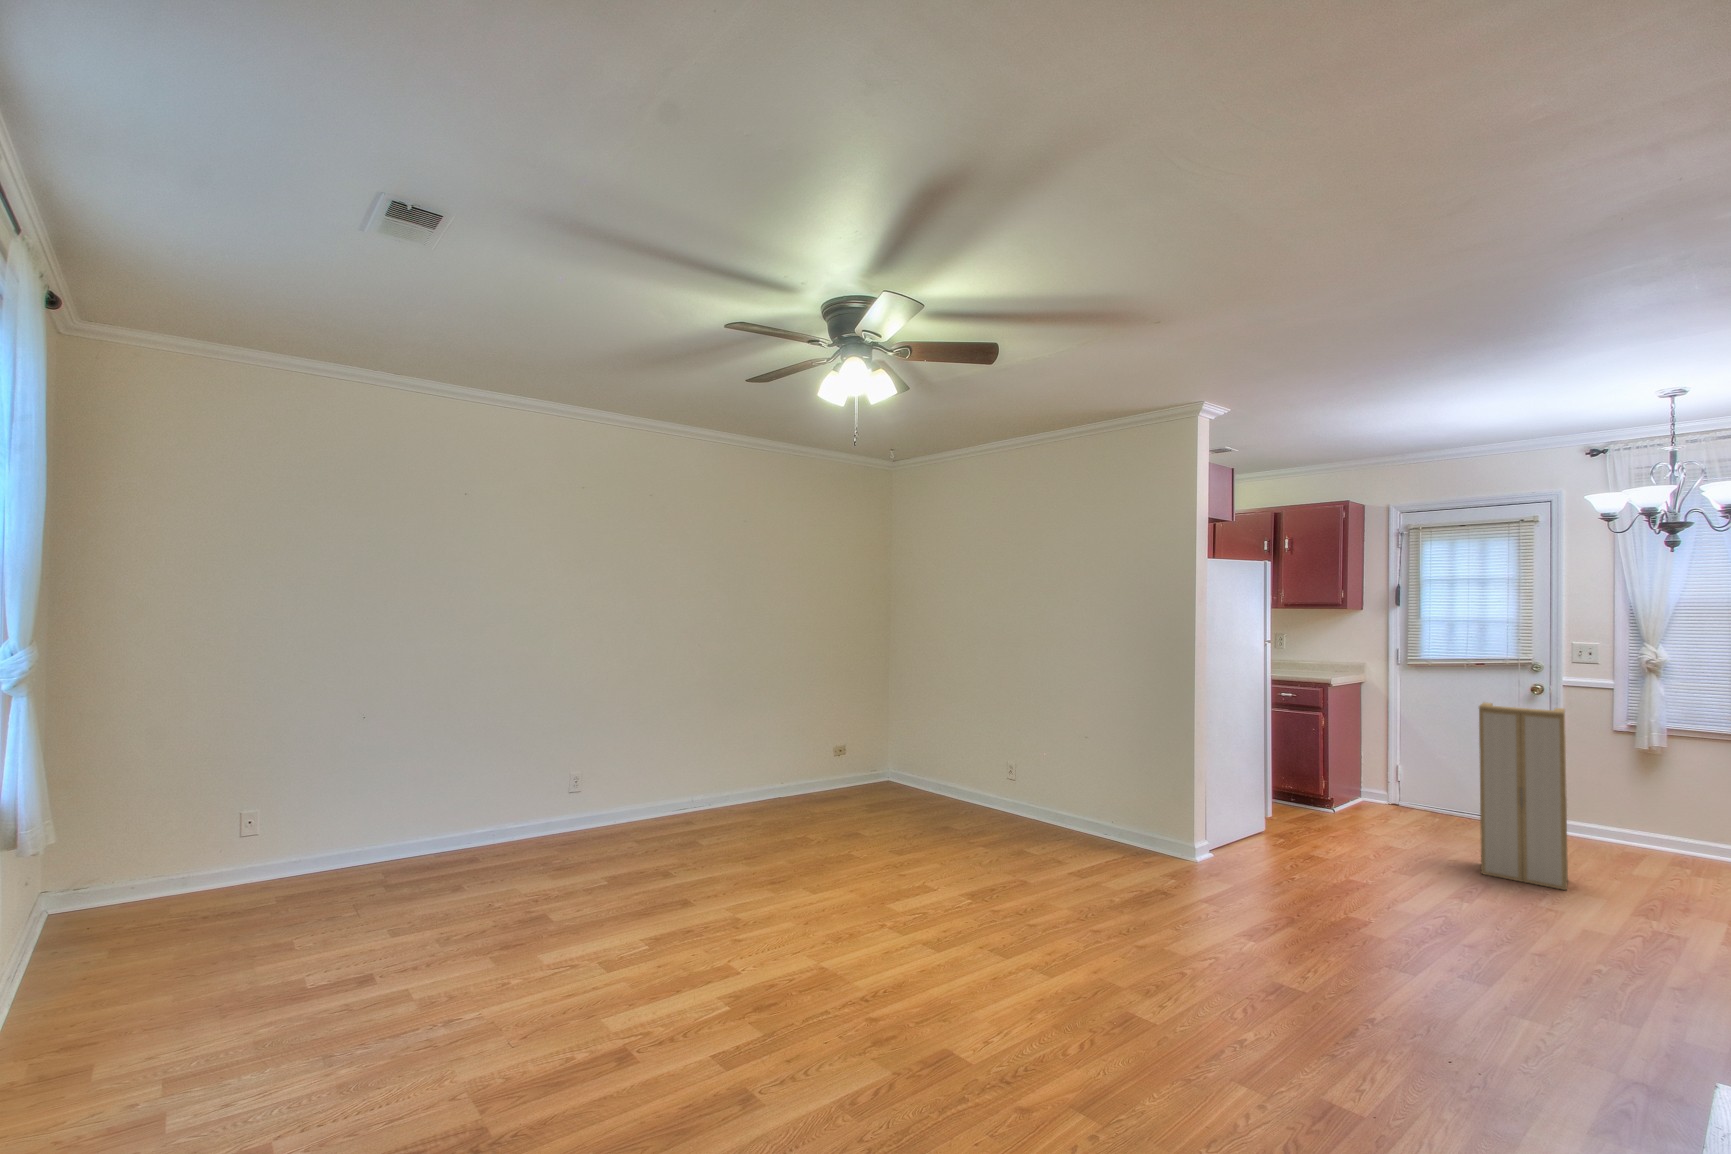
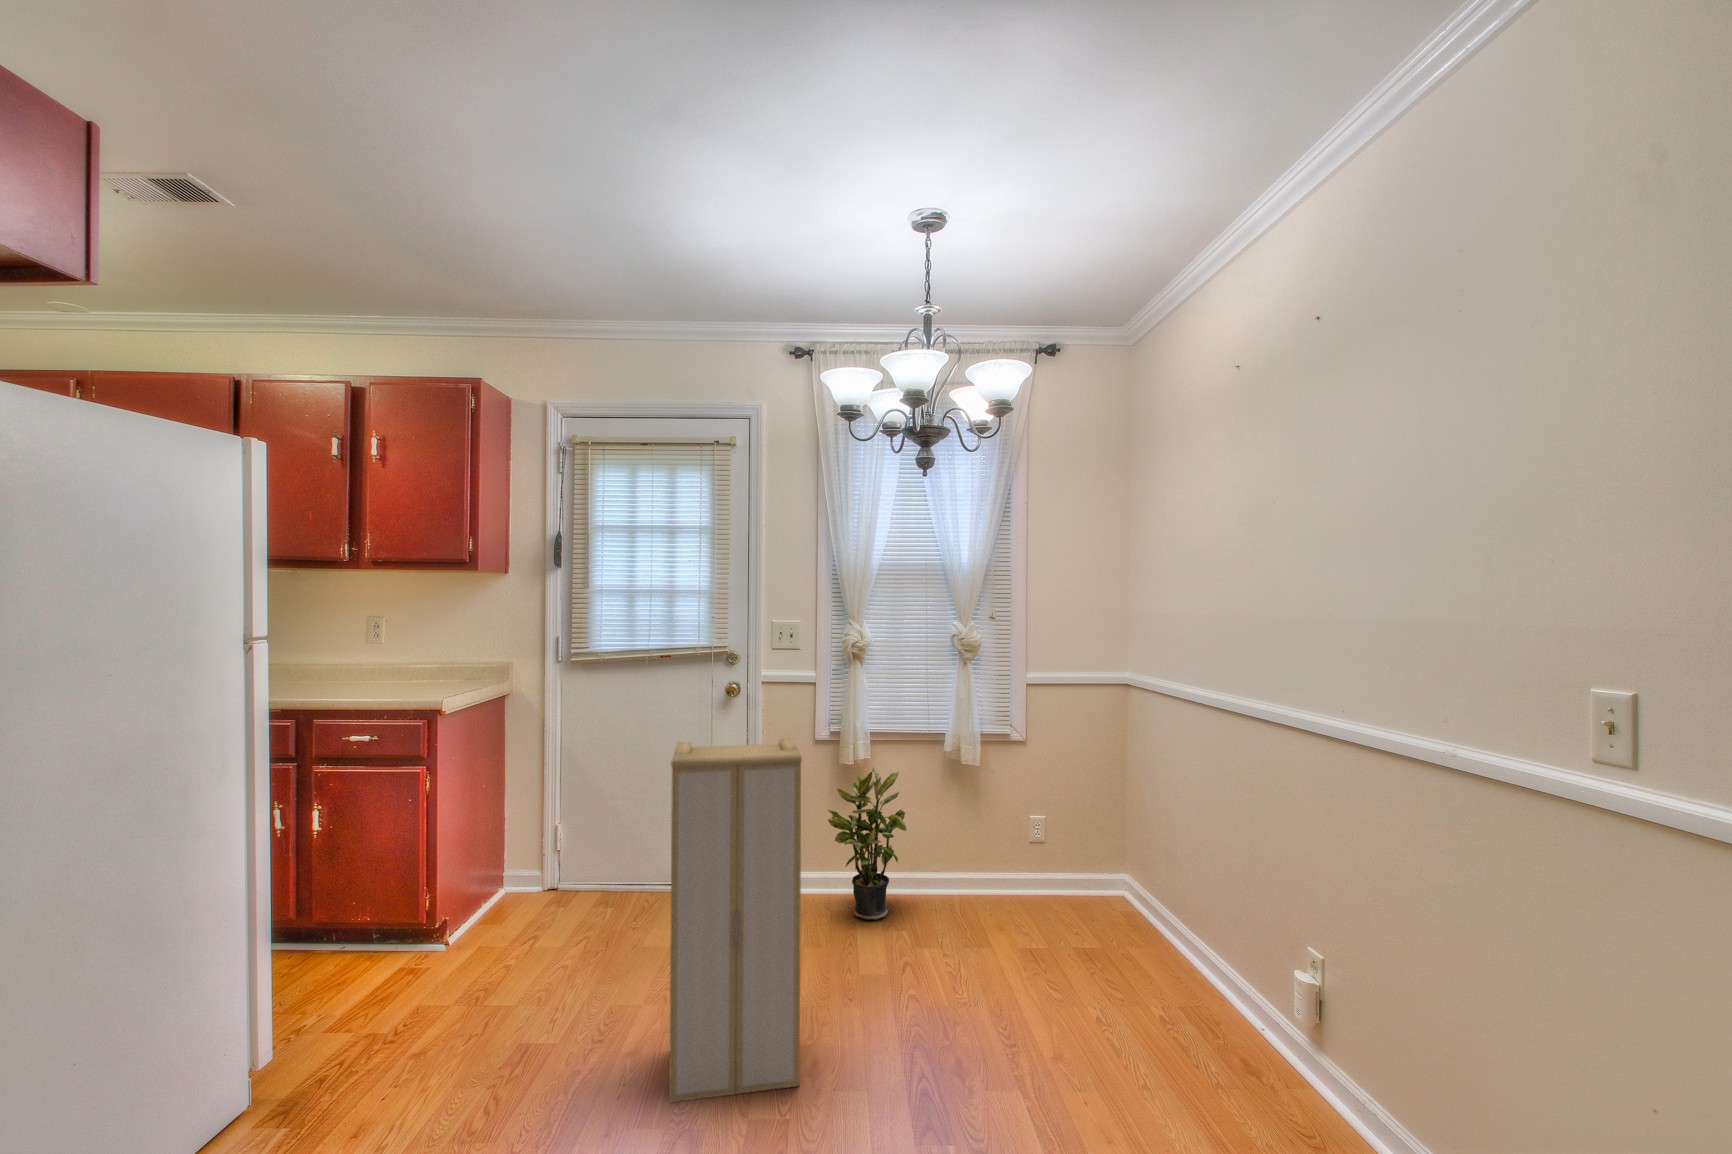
potted plant: none [1620,756,1702,867] -> present [828,767,906,920]

